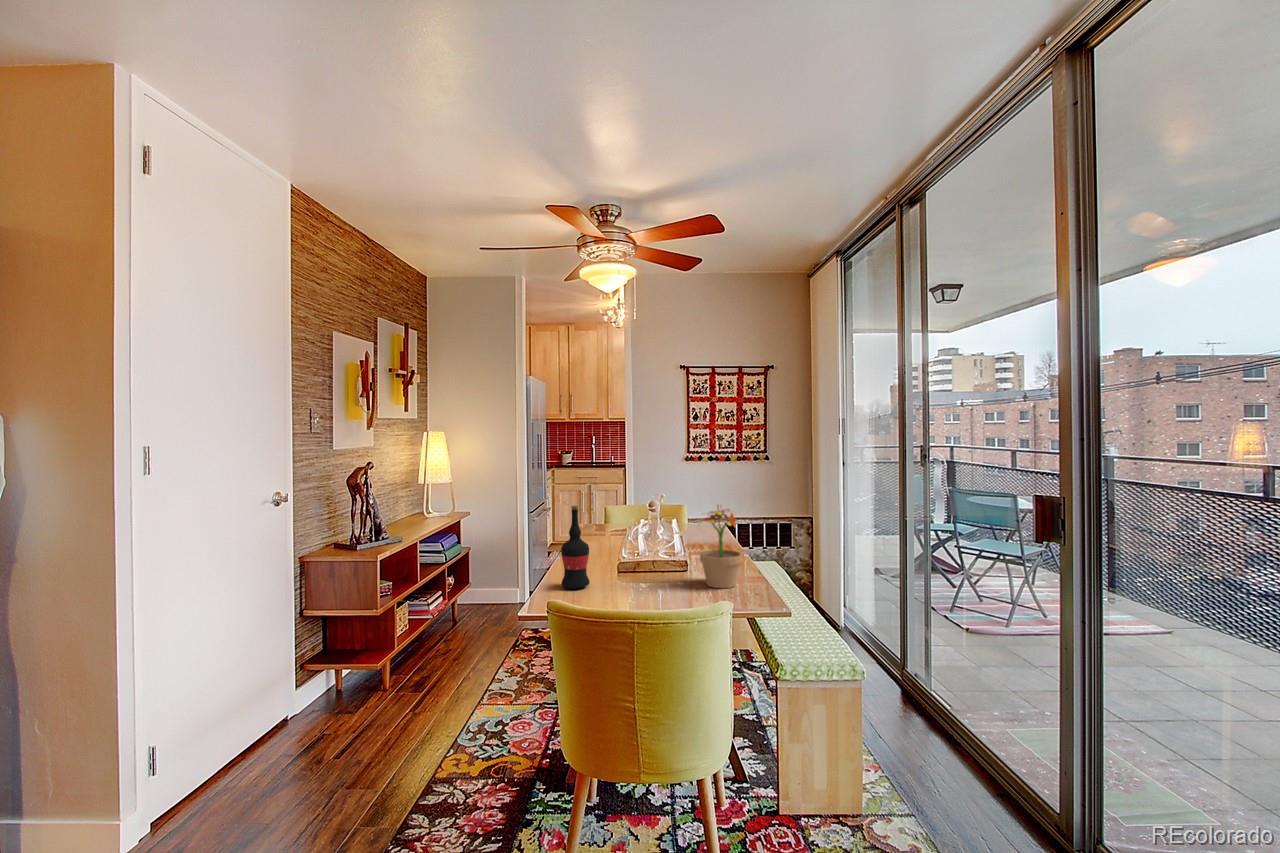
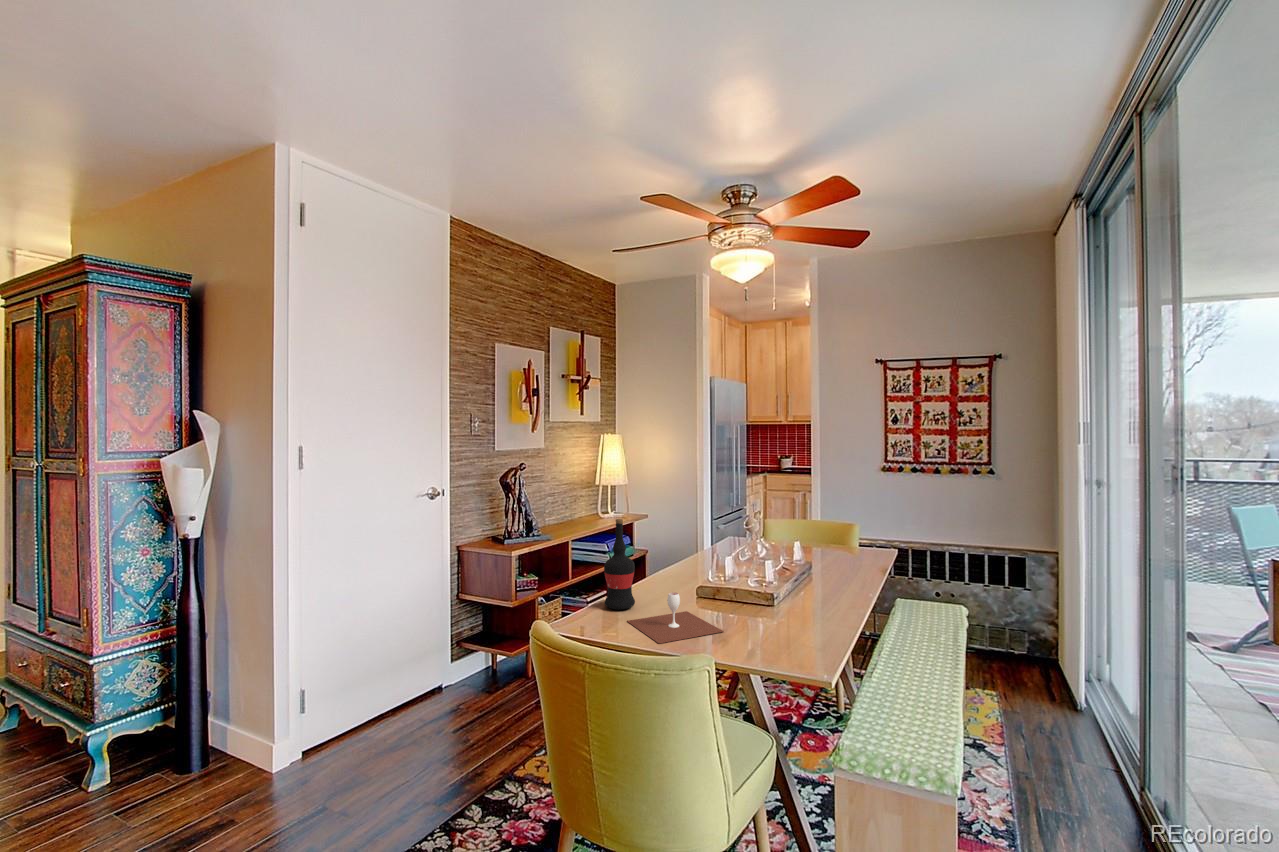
potted plant: present [700,507,742,588] -> none [747,530,807,636]
wine glass: none [598,564,685,607] -> present [627,592,724,644]

